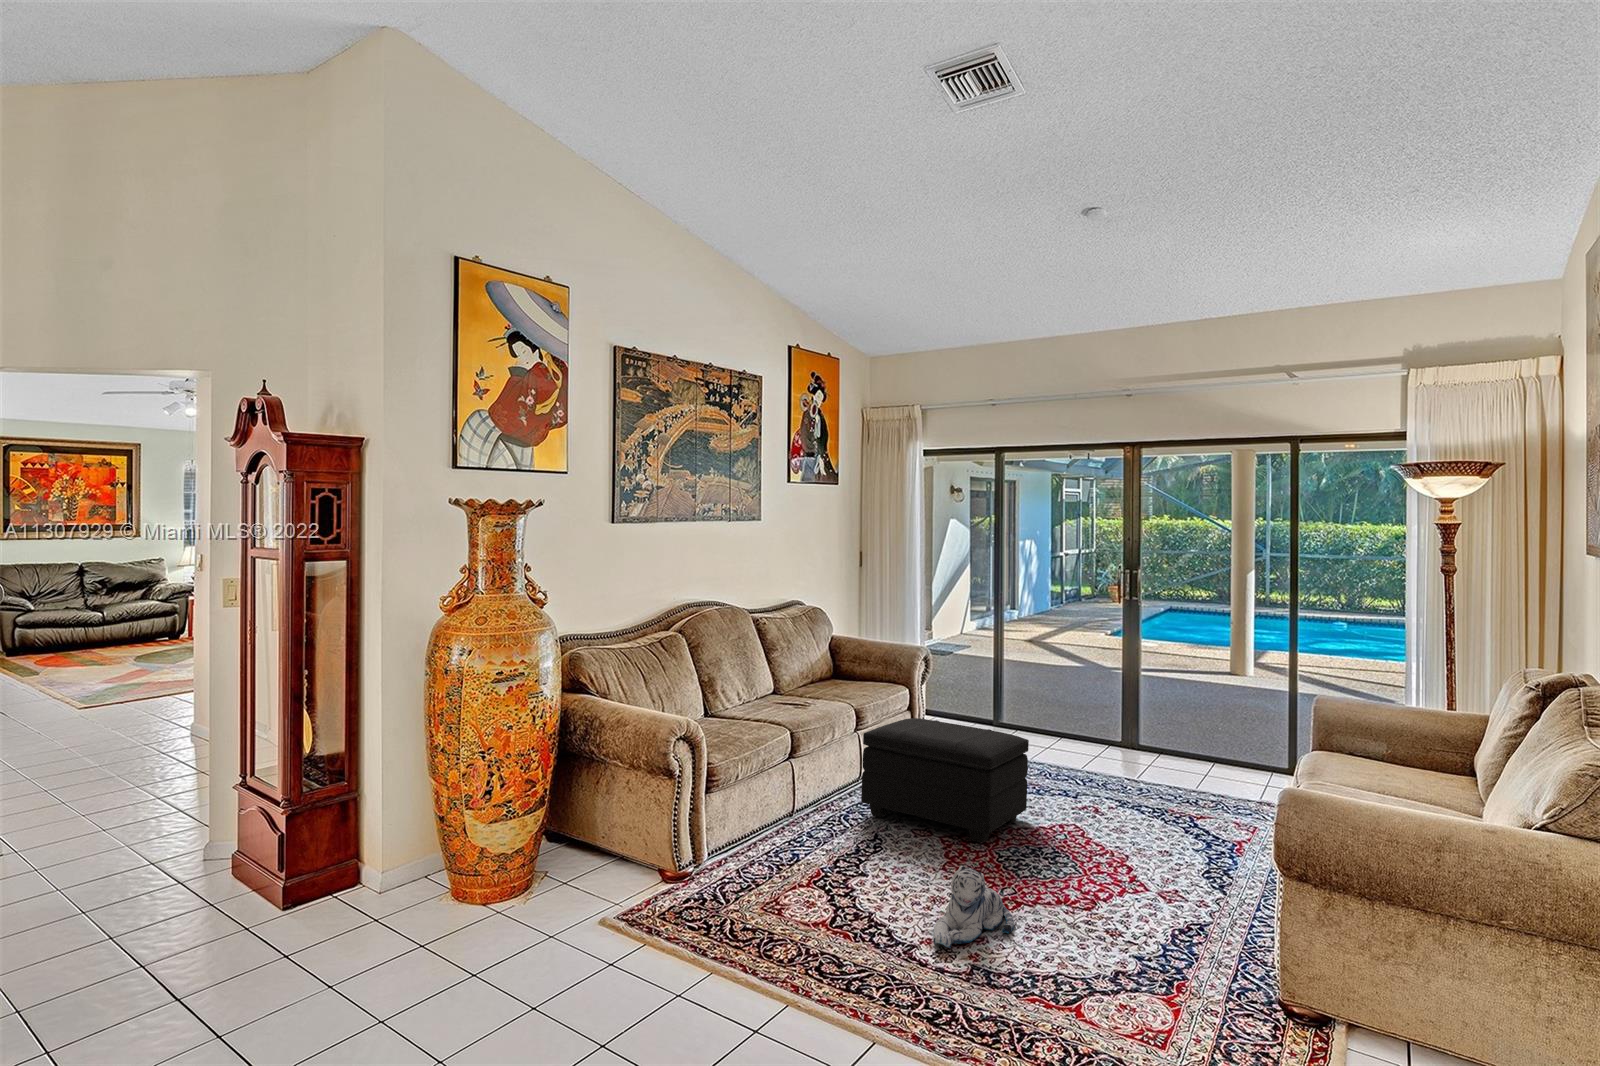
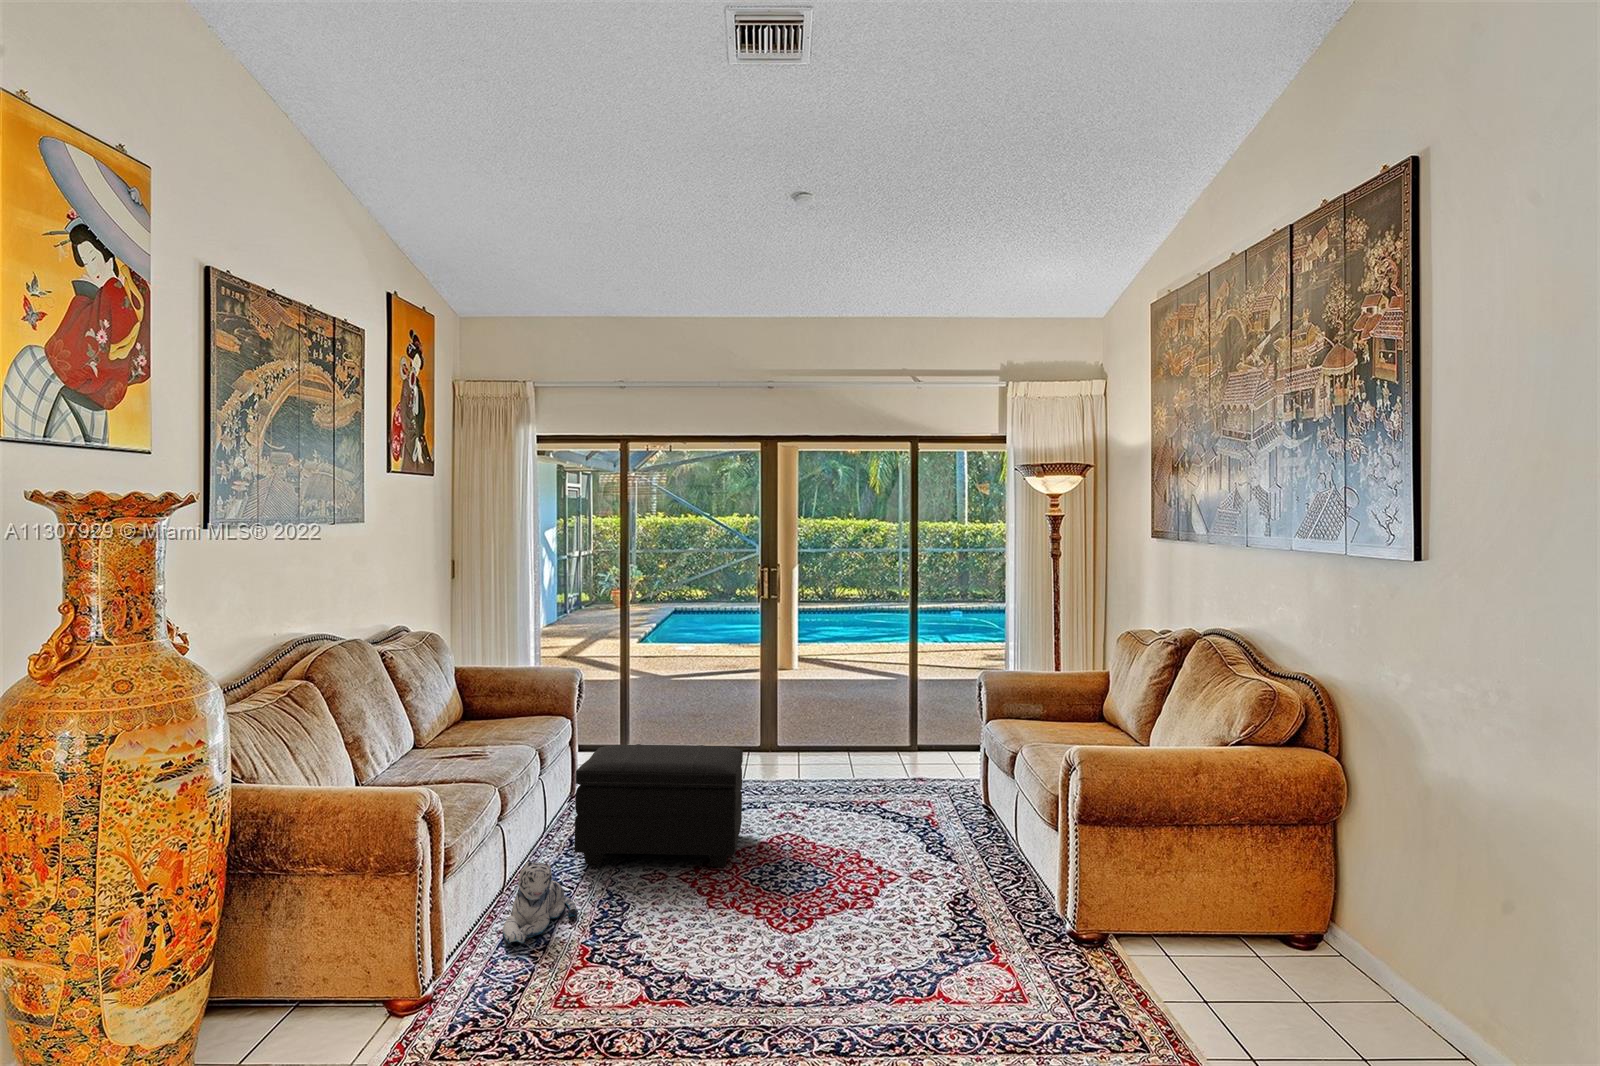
plush toy: present [933,866,1014,948] -> present [502,862,577,944]

